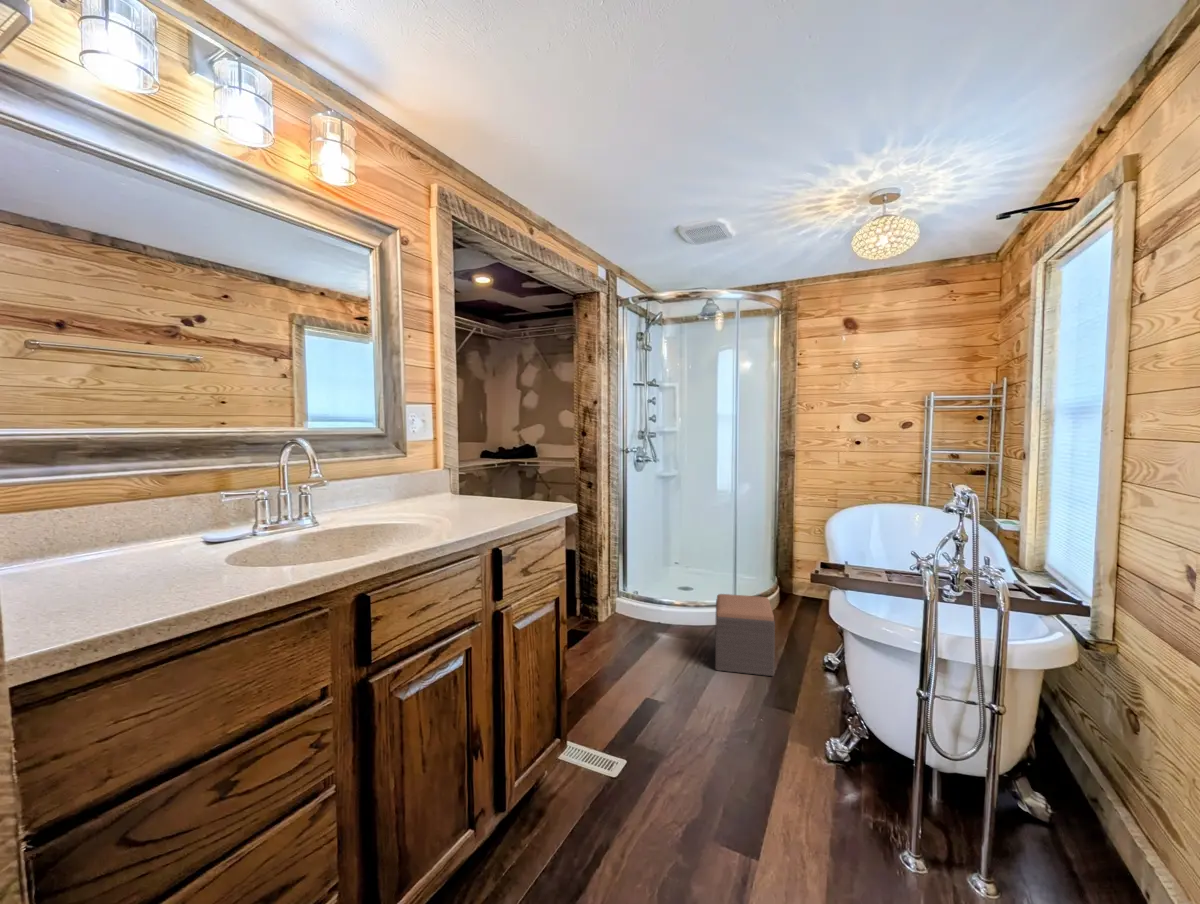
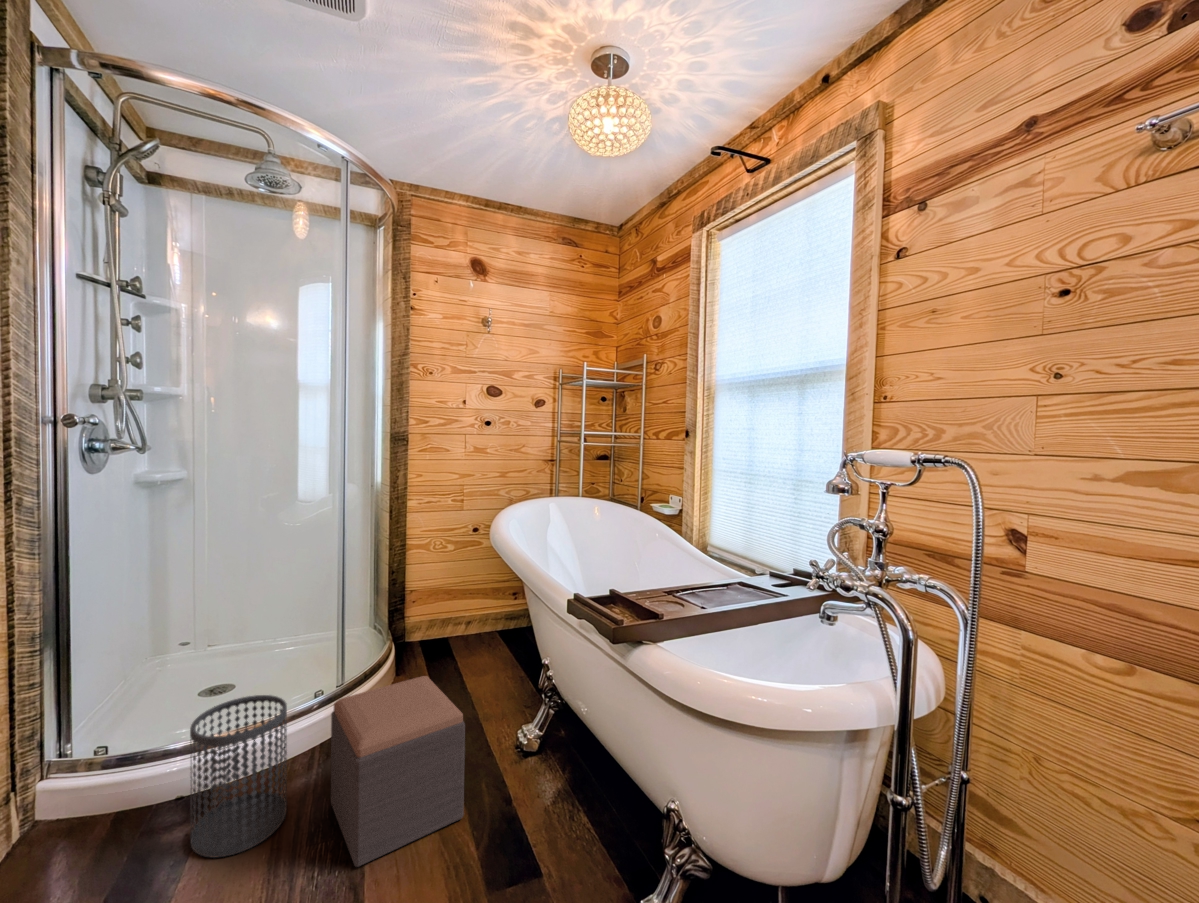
wastebasket: none [660,582,697,648] -> present [190,695,287,858]

